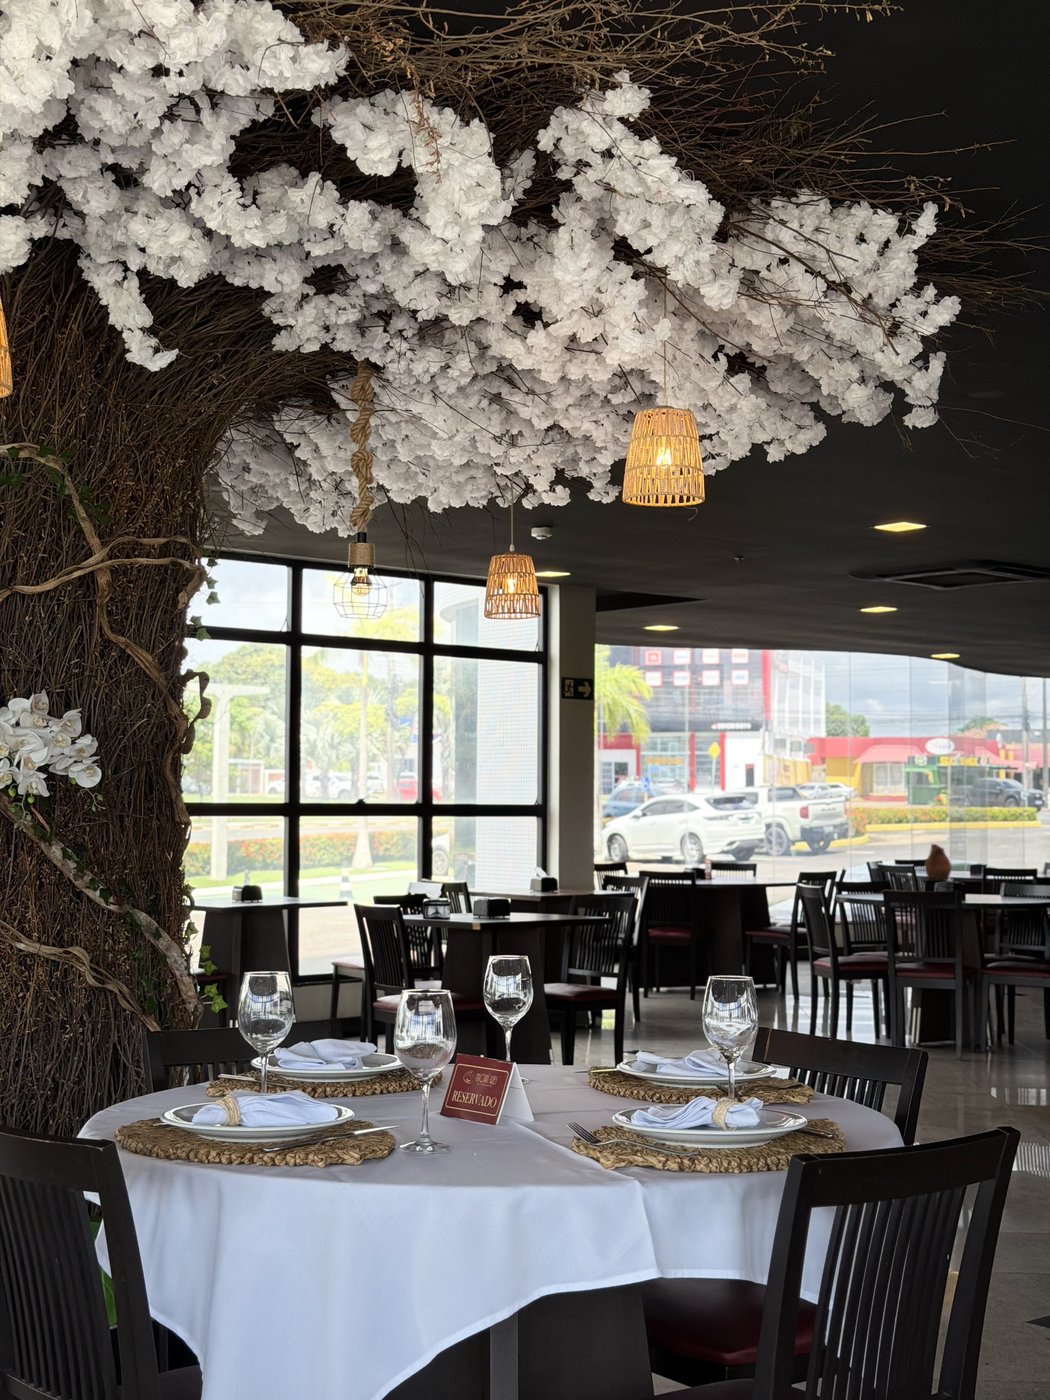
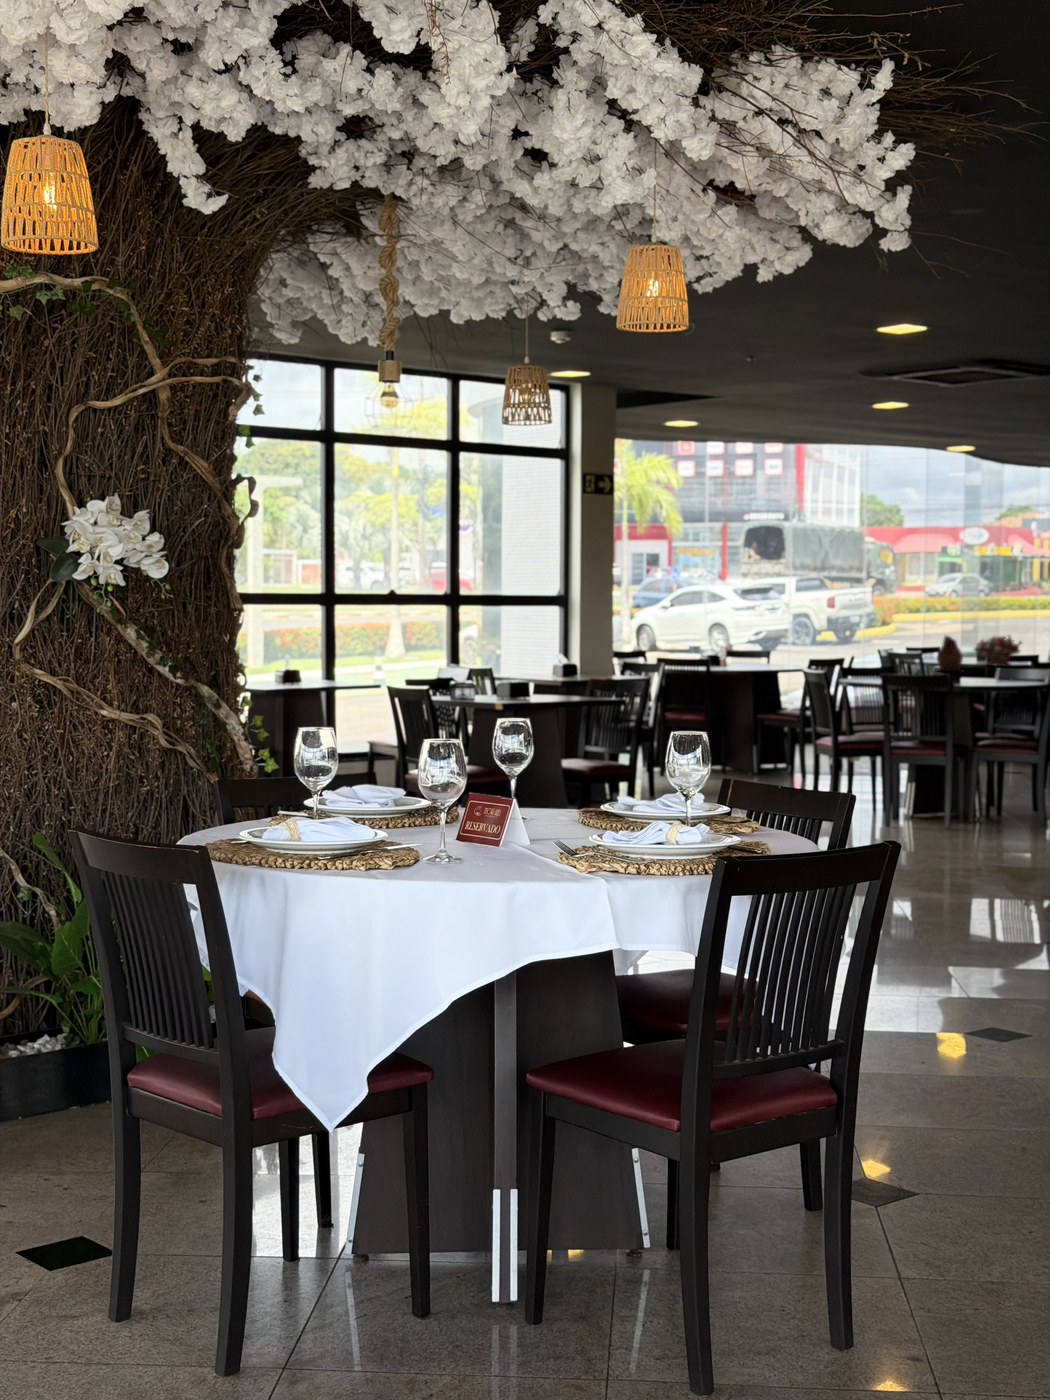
potted flower: none [957,842,1007,876] -> present [974,636,1021,667]

